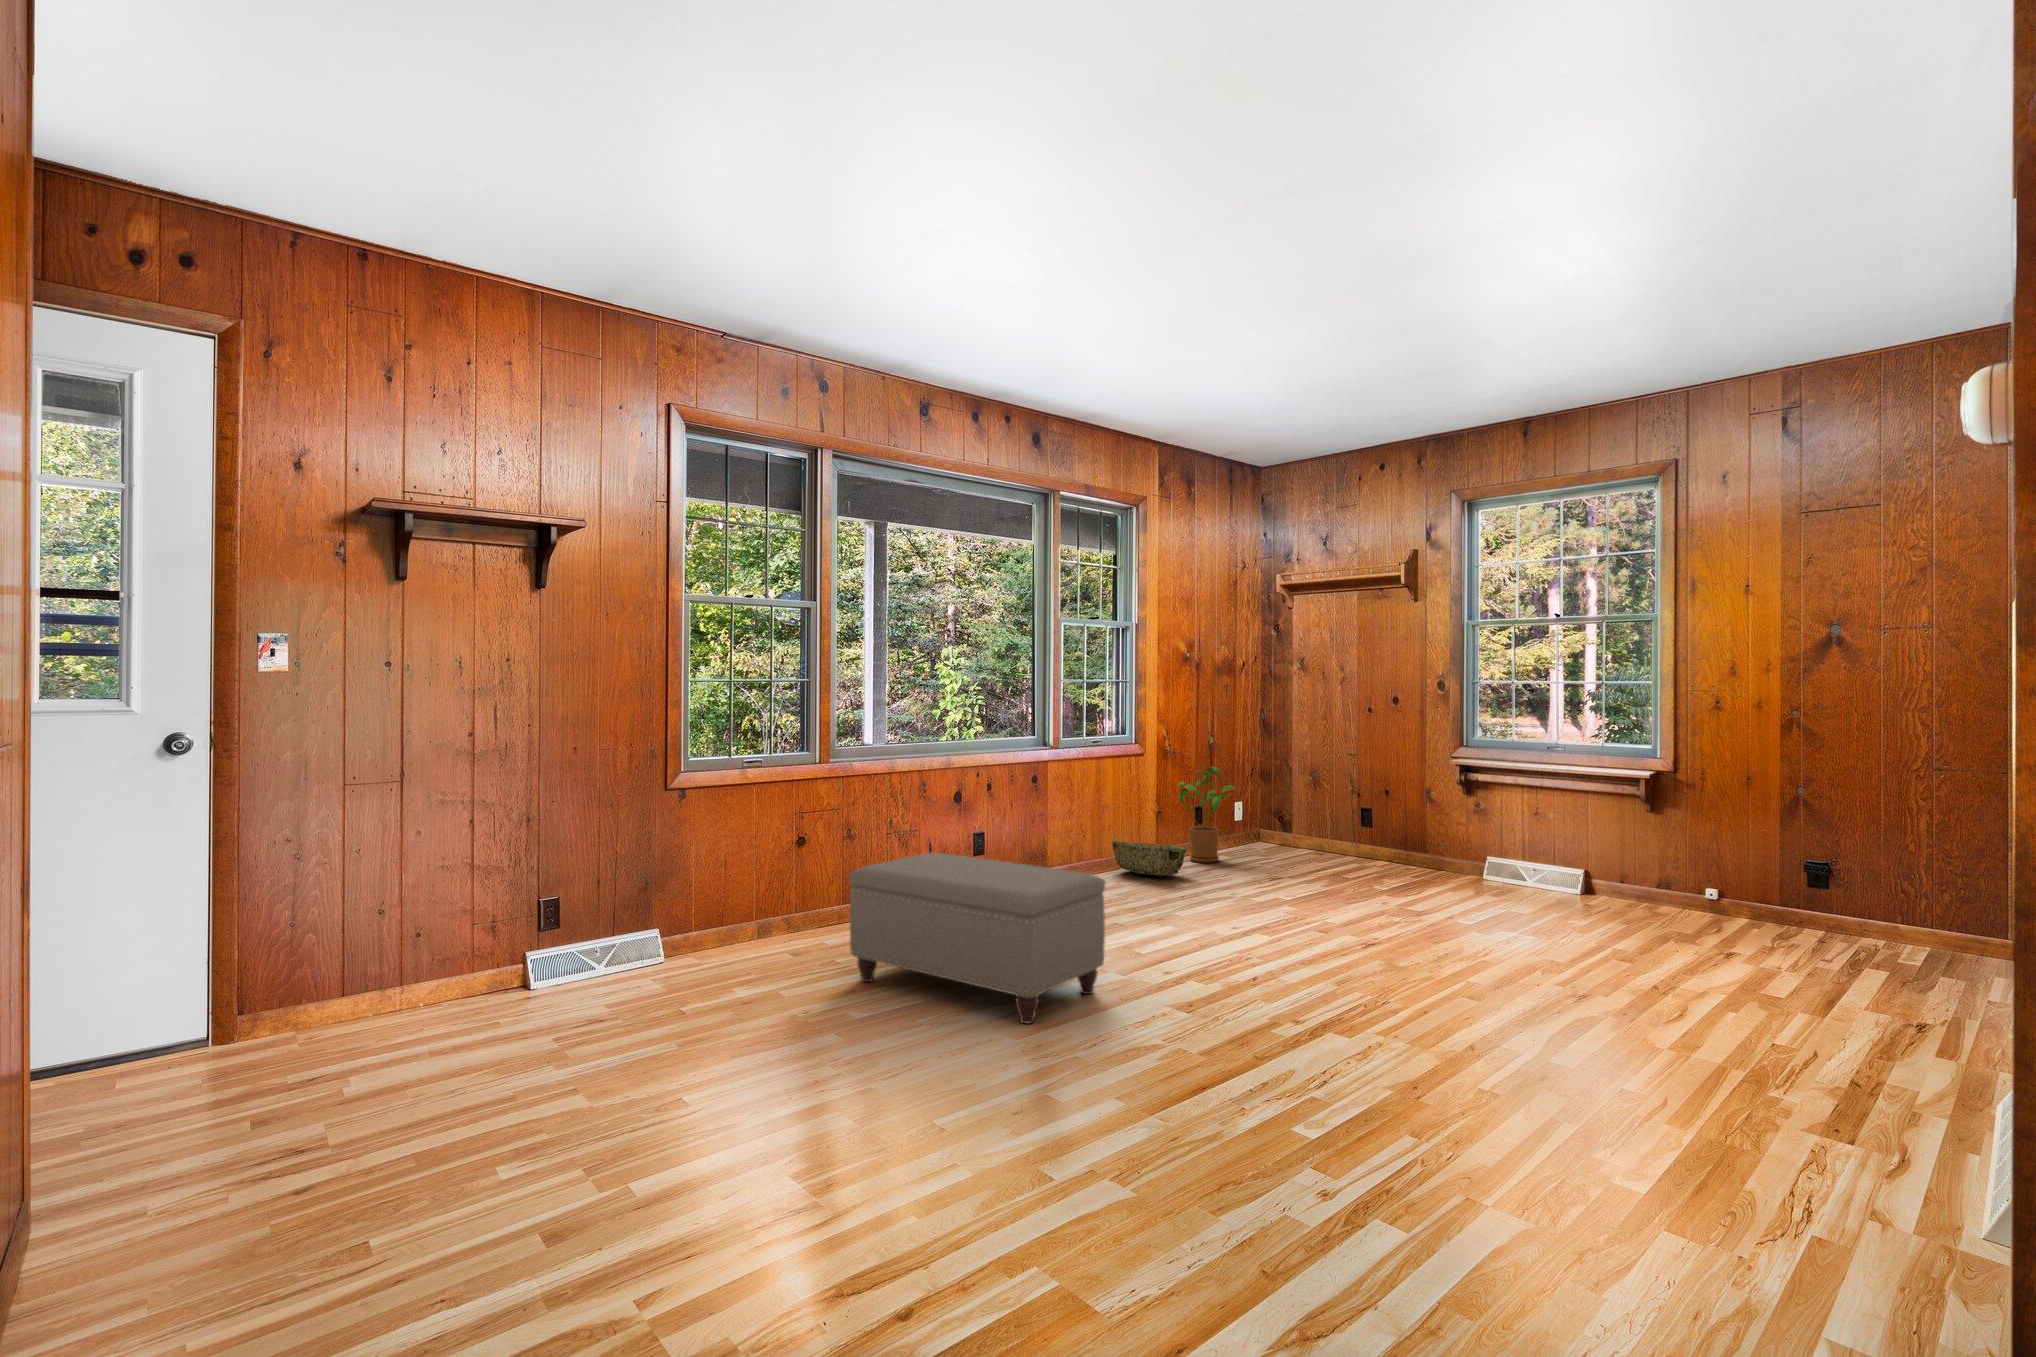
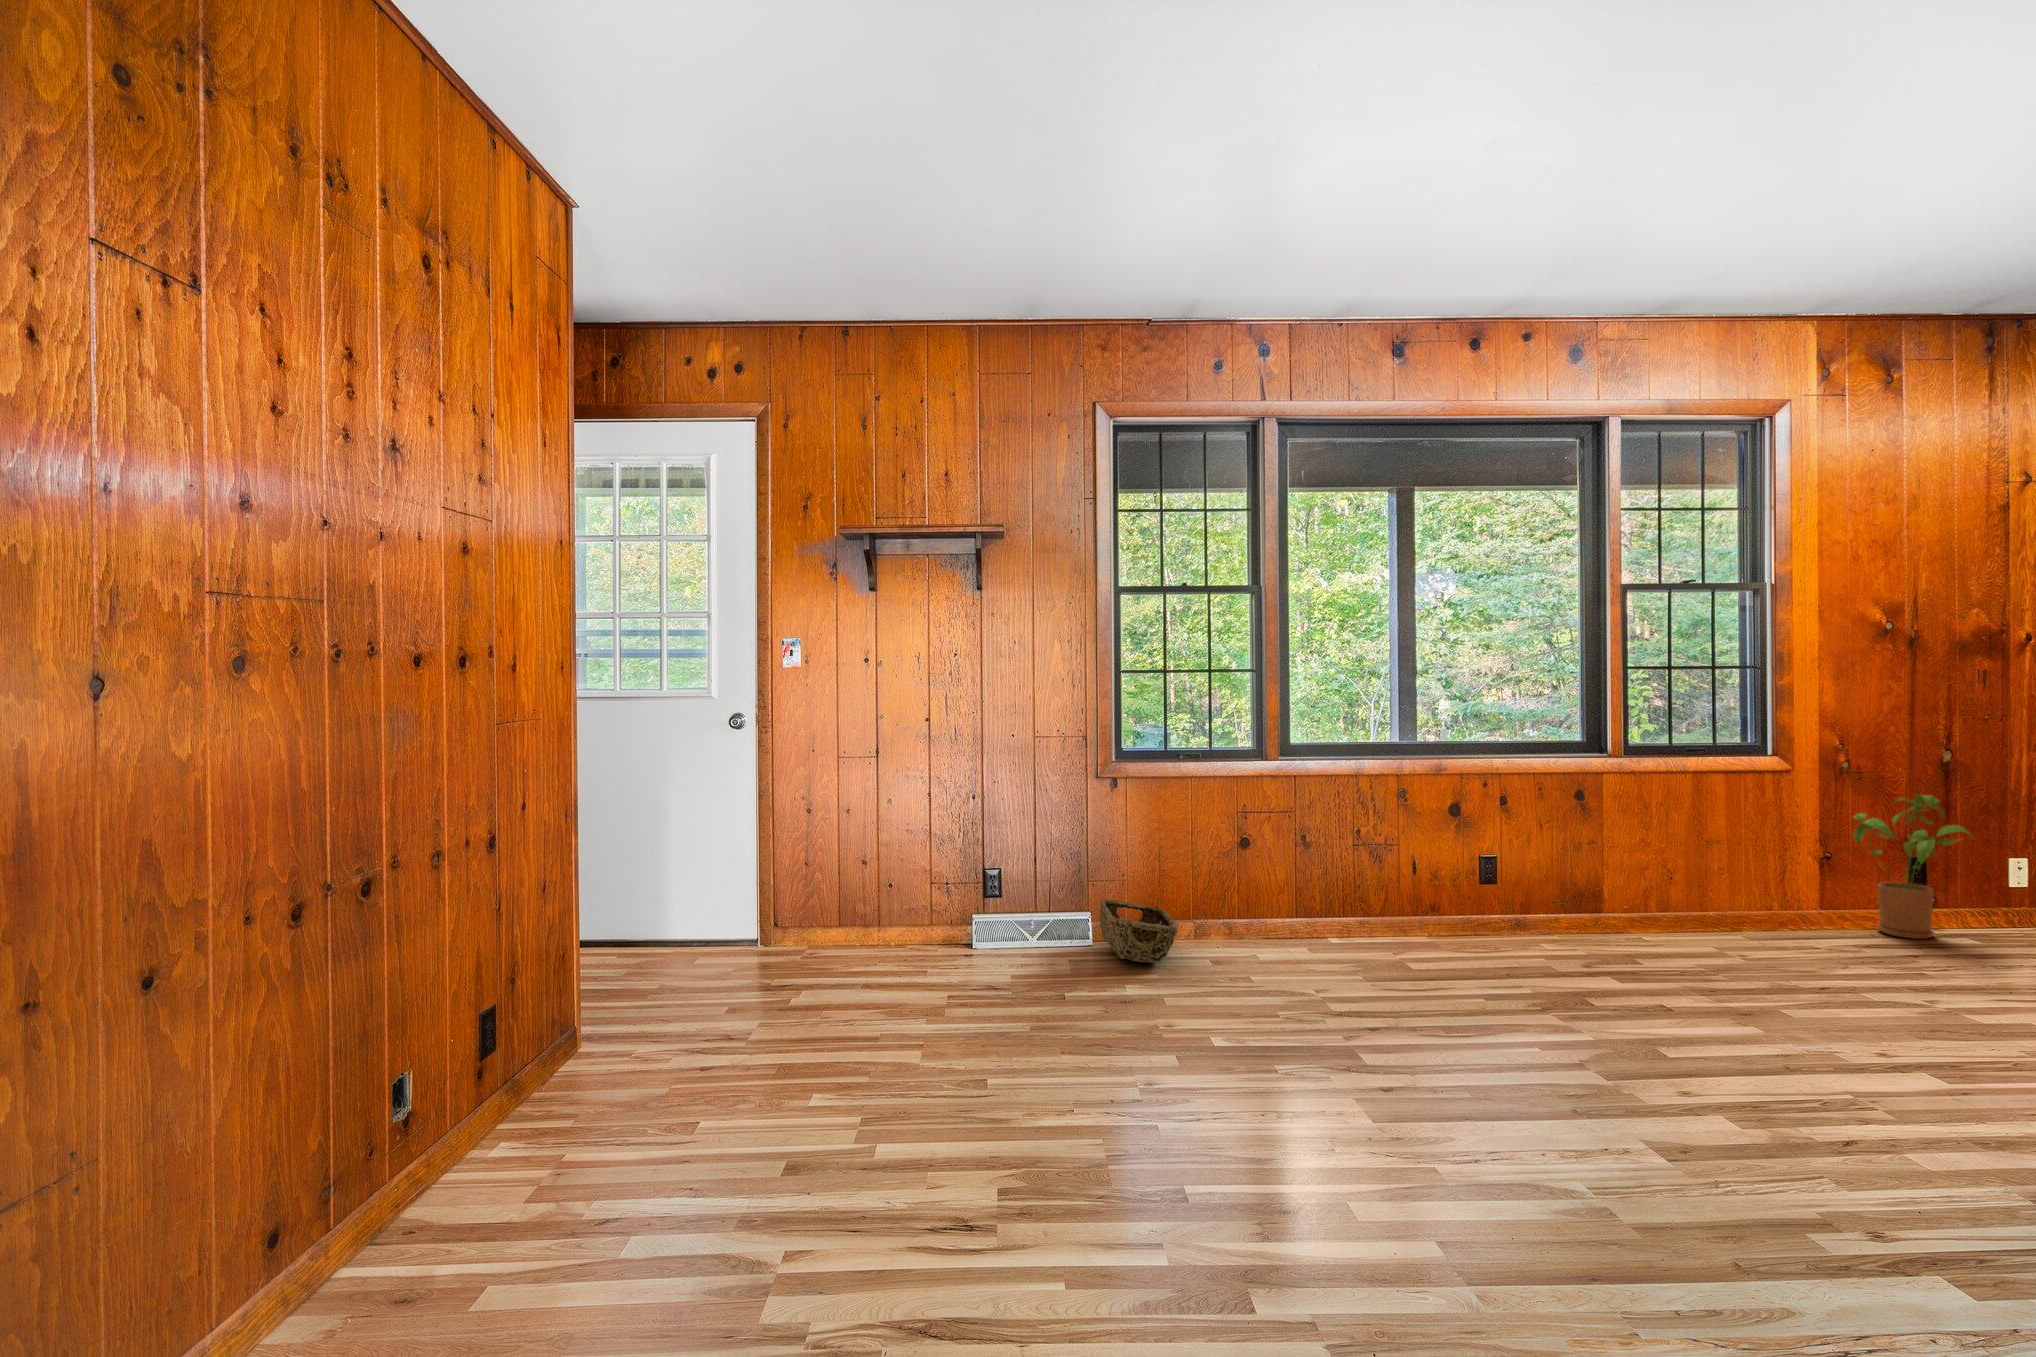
woven basket: present [1112,840,1186,876] -> present [1100,899,1178,964]
ottoman: present [849,852,1105,1023] -> none [1237,872,1535,1099]

